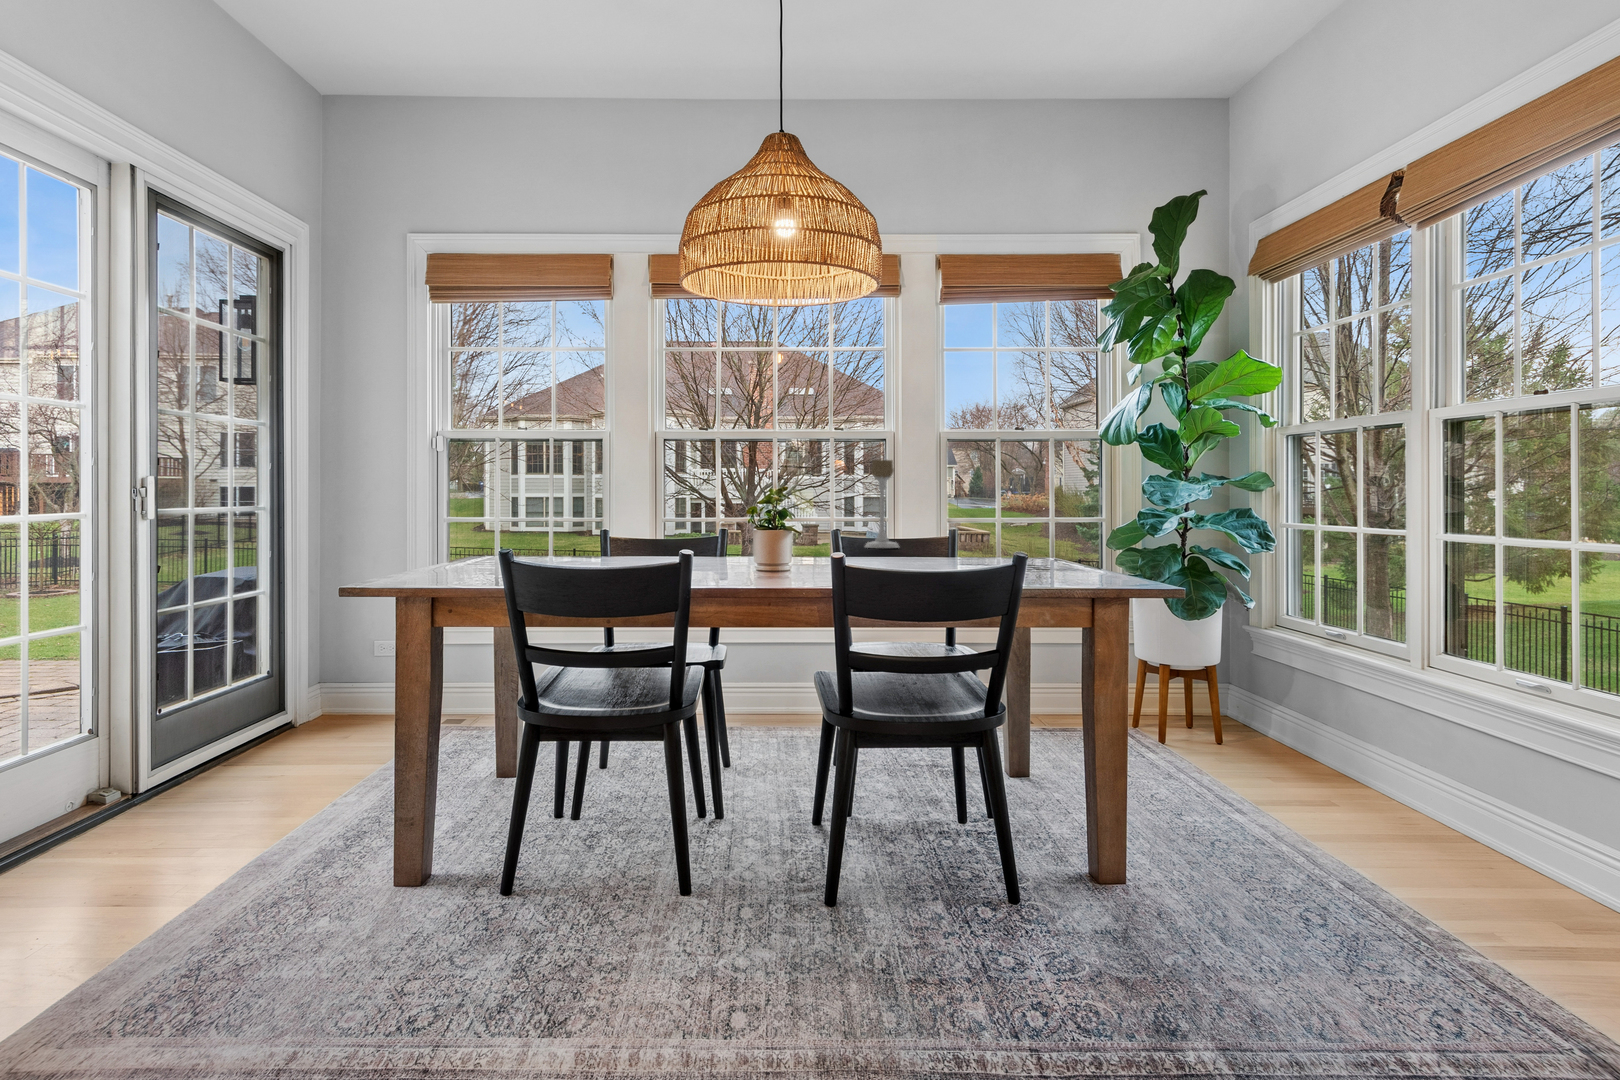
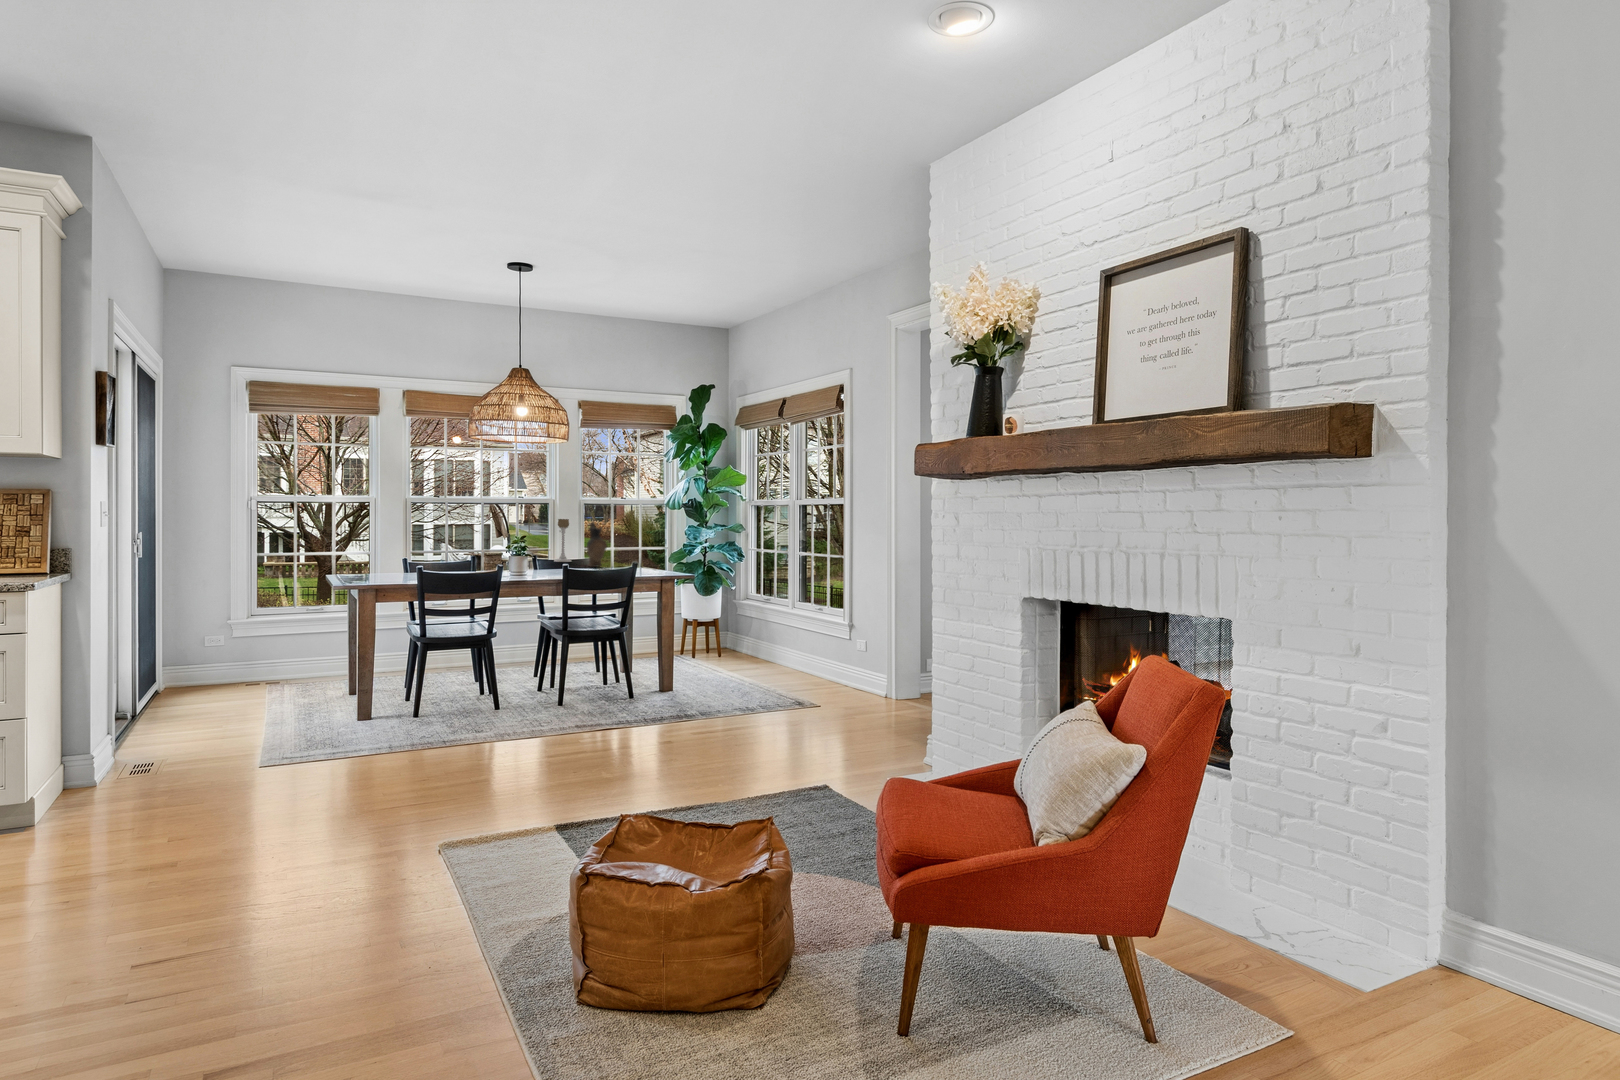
ceramic pitcher: none [917,458,961,559] -> present [587,522,607,567]

